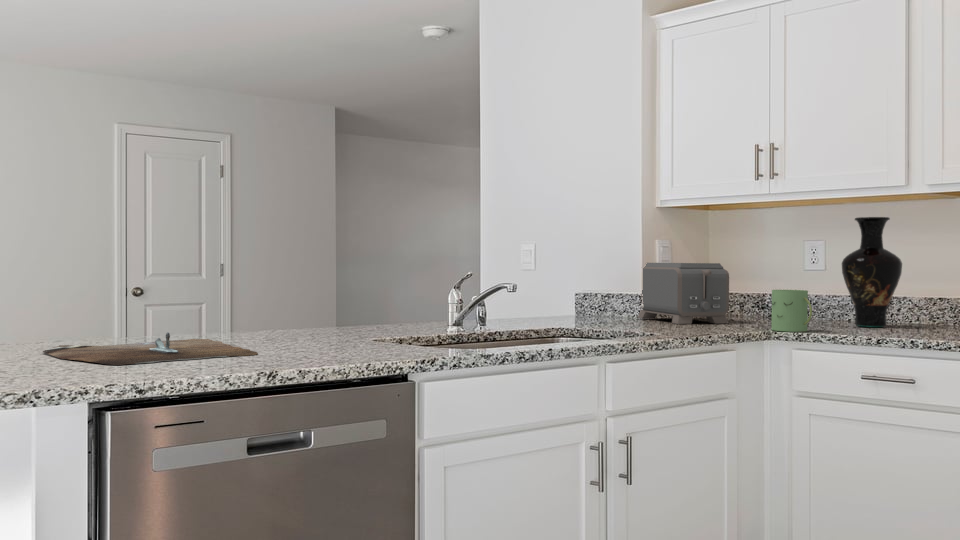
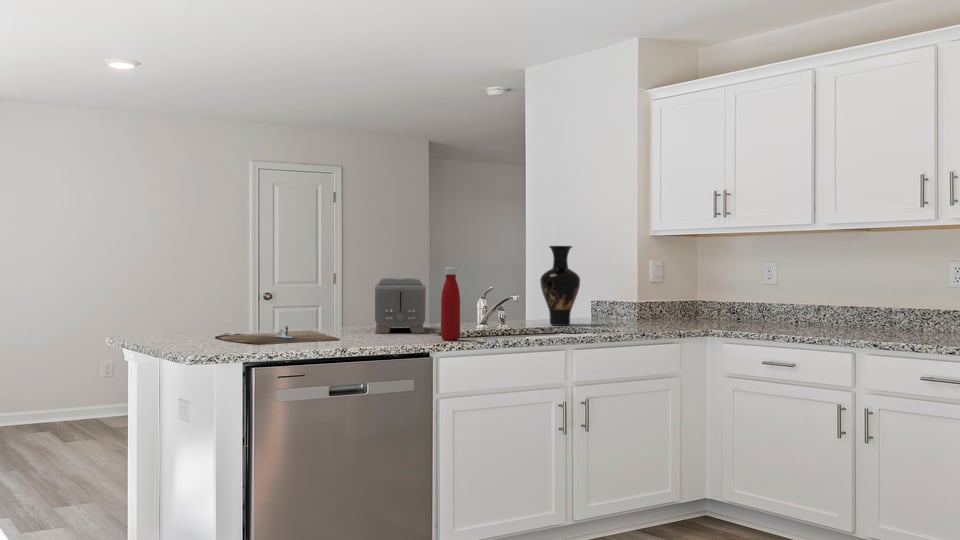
vase: present [842,217,902,327] -> present [540,246,580,325]
bottle: none [422,238,452,352] -> present [441,268,460,340]
toaster: present [638,263,729,324] -> present [375,278,426,333]
mug: present [771,290,812,332] -> none [710,300,737,331]

